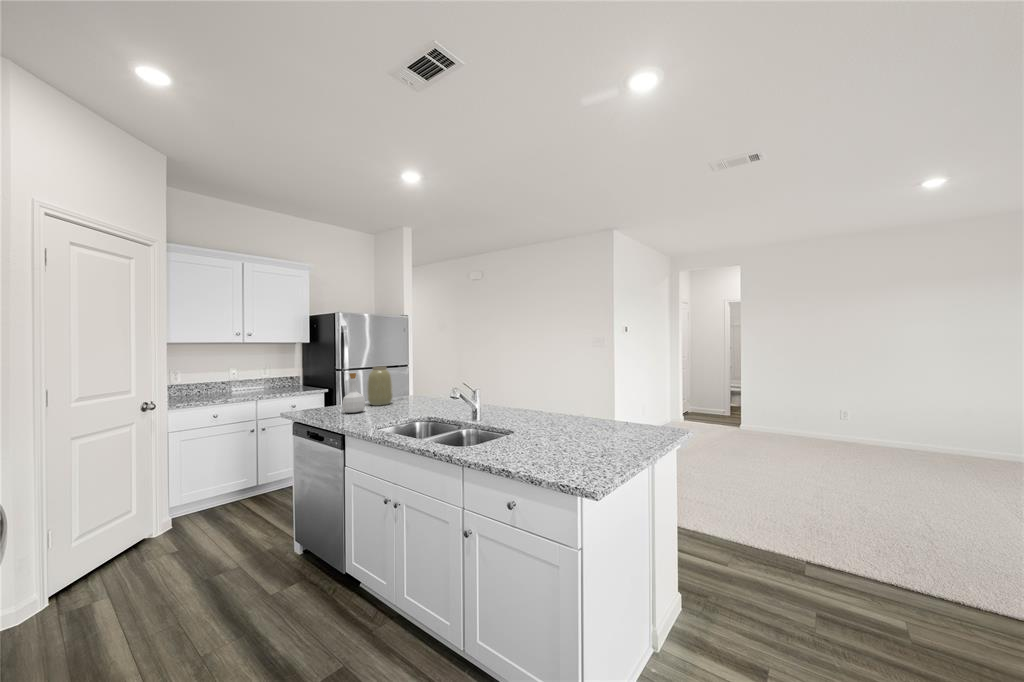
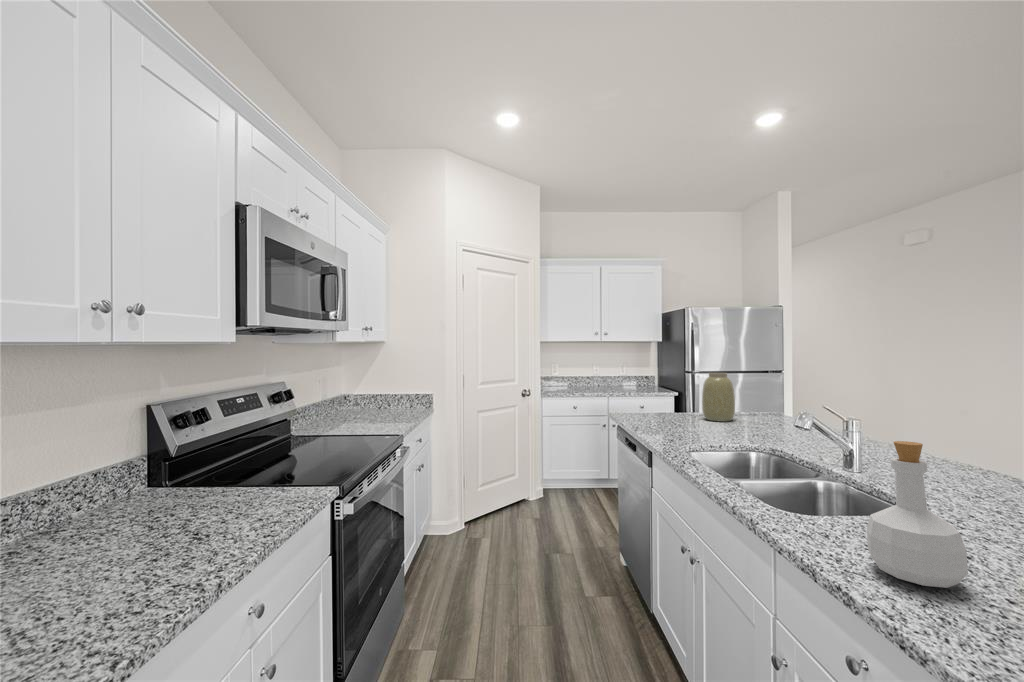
bottle: present [342,373,365,413] -> present [867,441,968,588]

